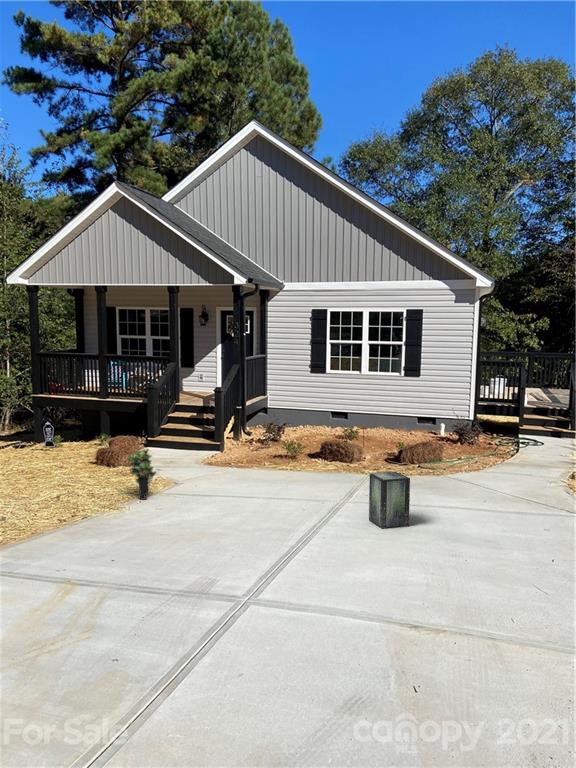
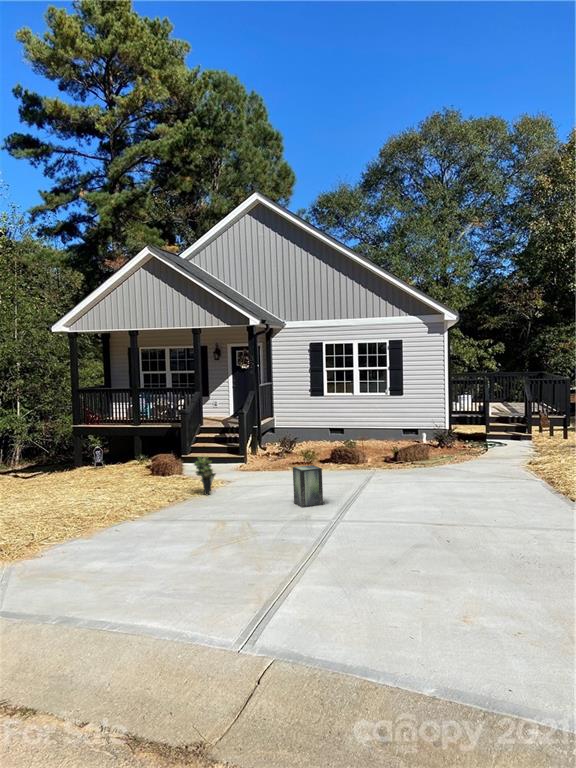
storage box: present [369,472,410,529] -> present [293,465,323,508]

